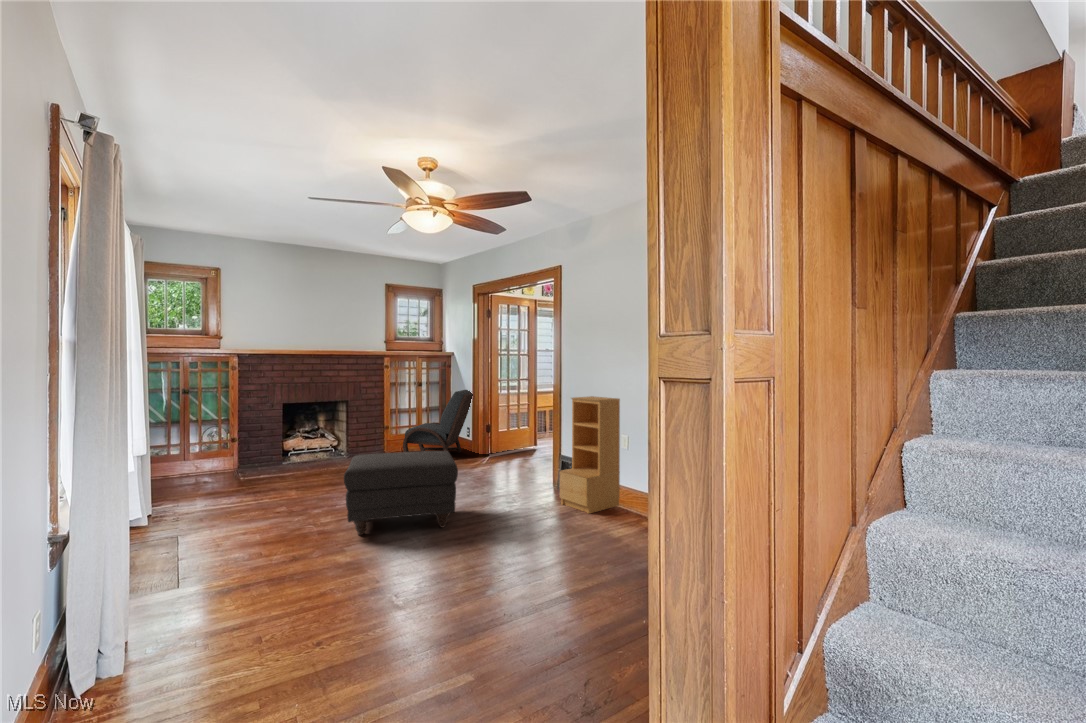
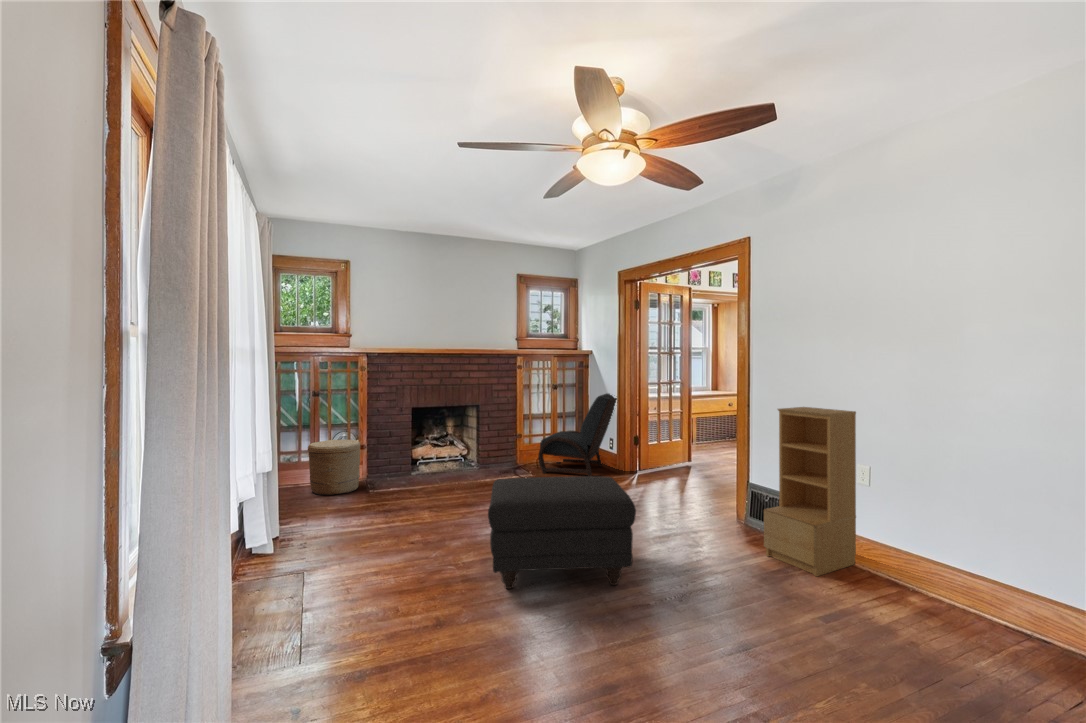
woven basket: none [178,434,231,484] -> present [308,440,360,495]

